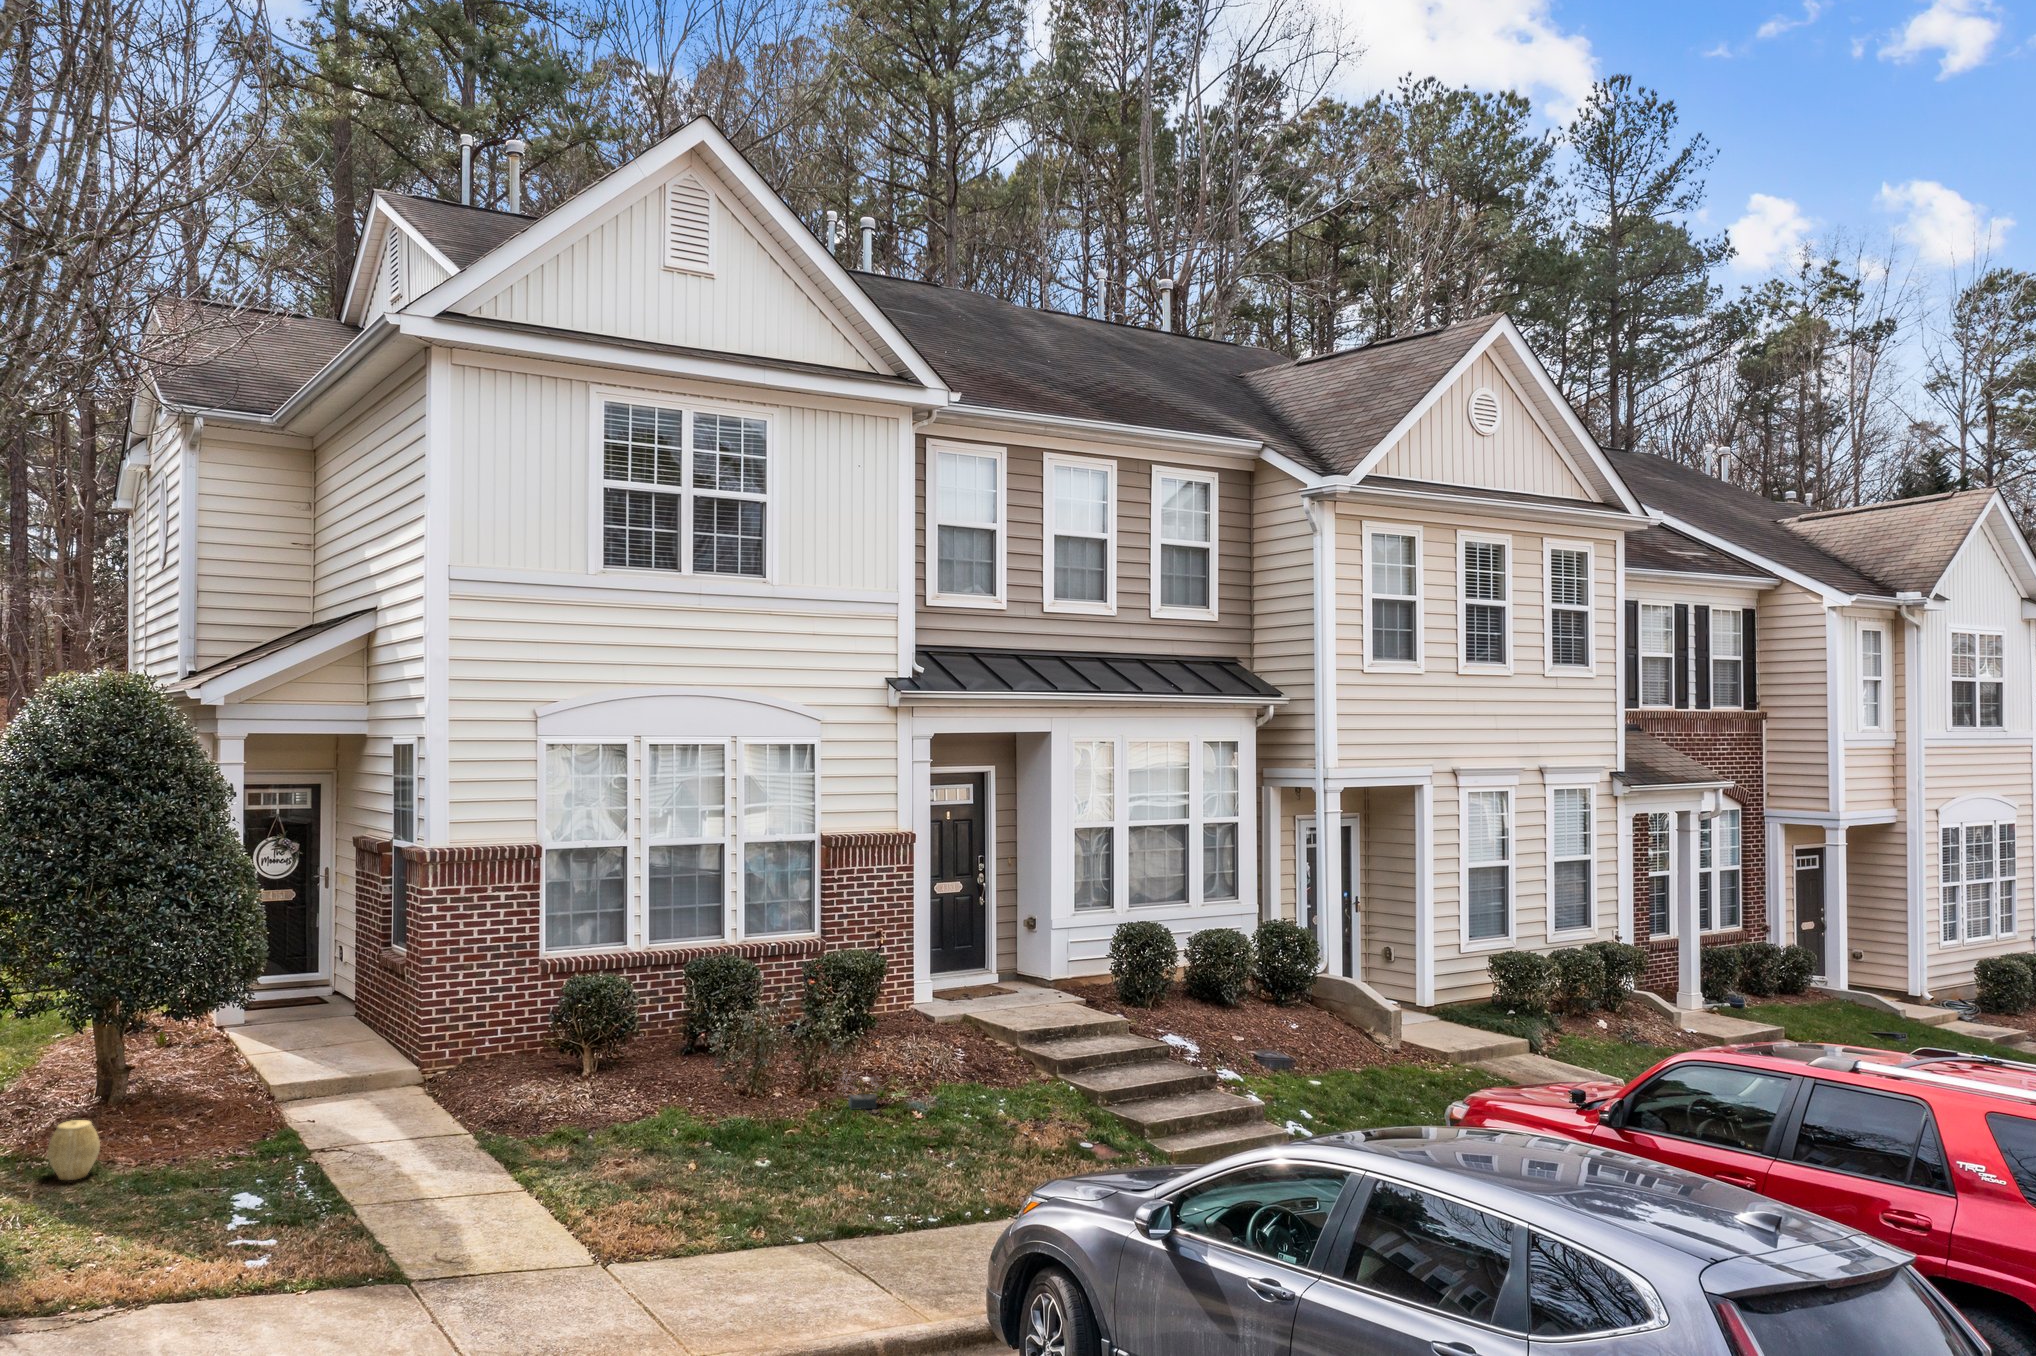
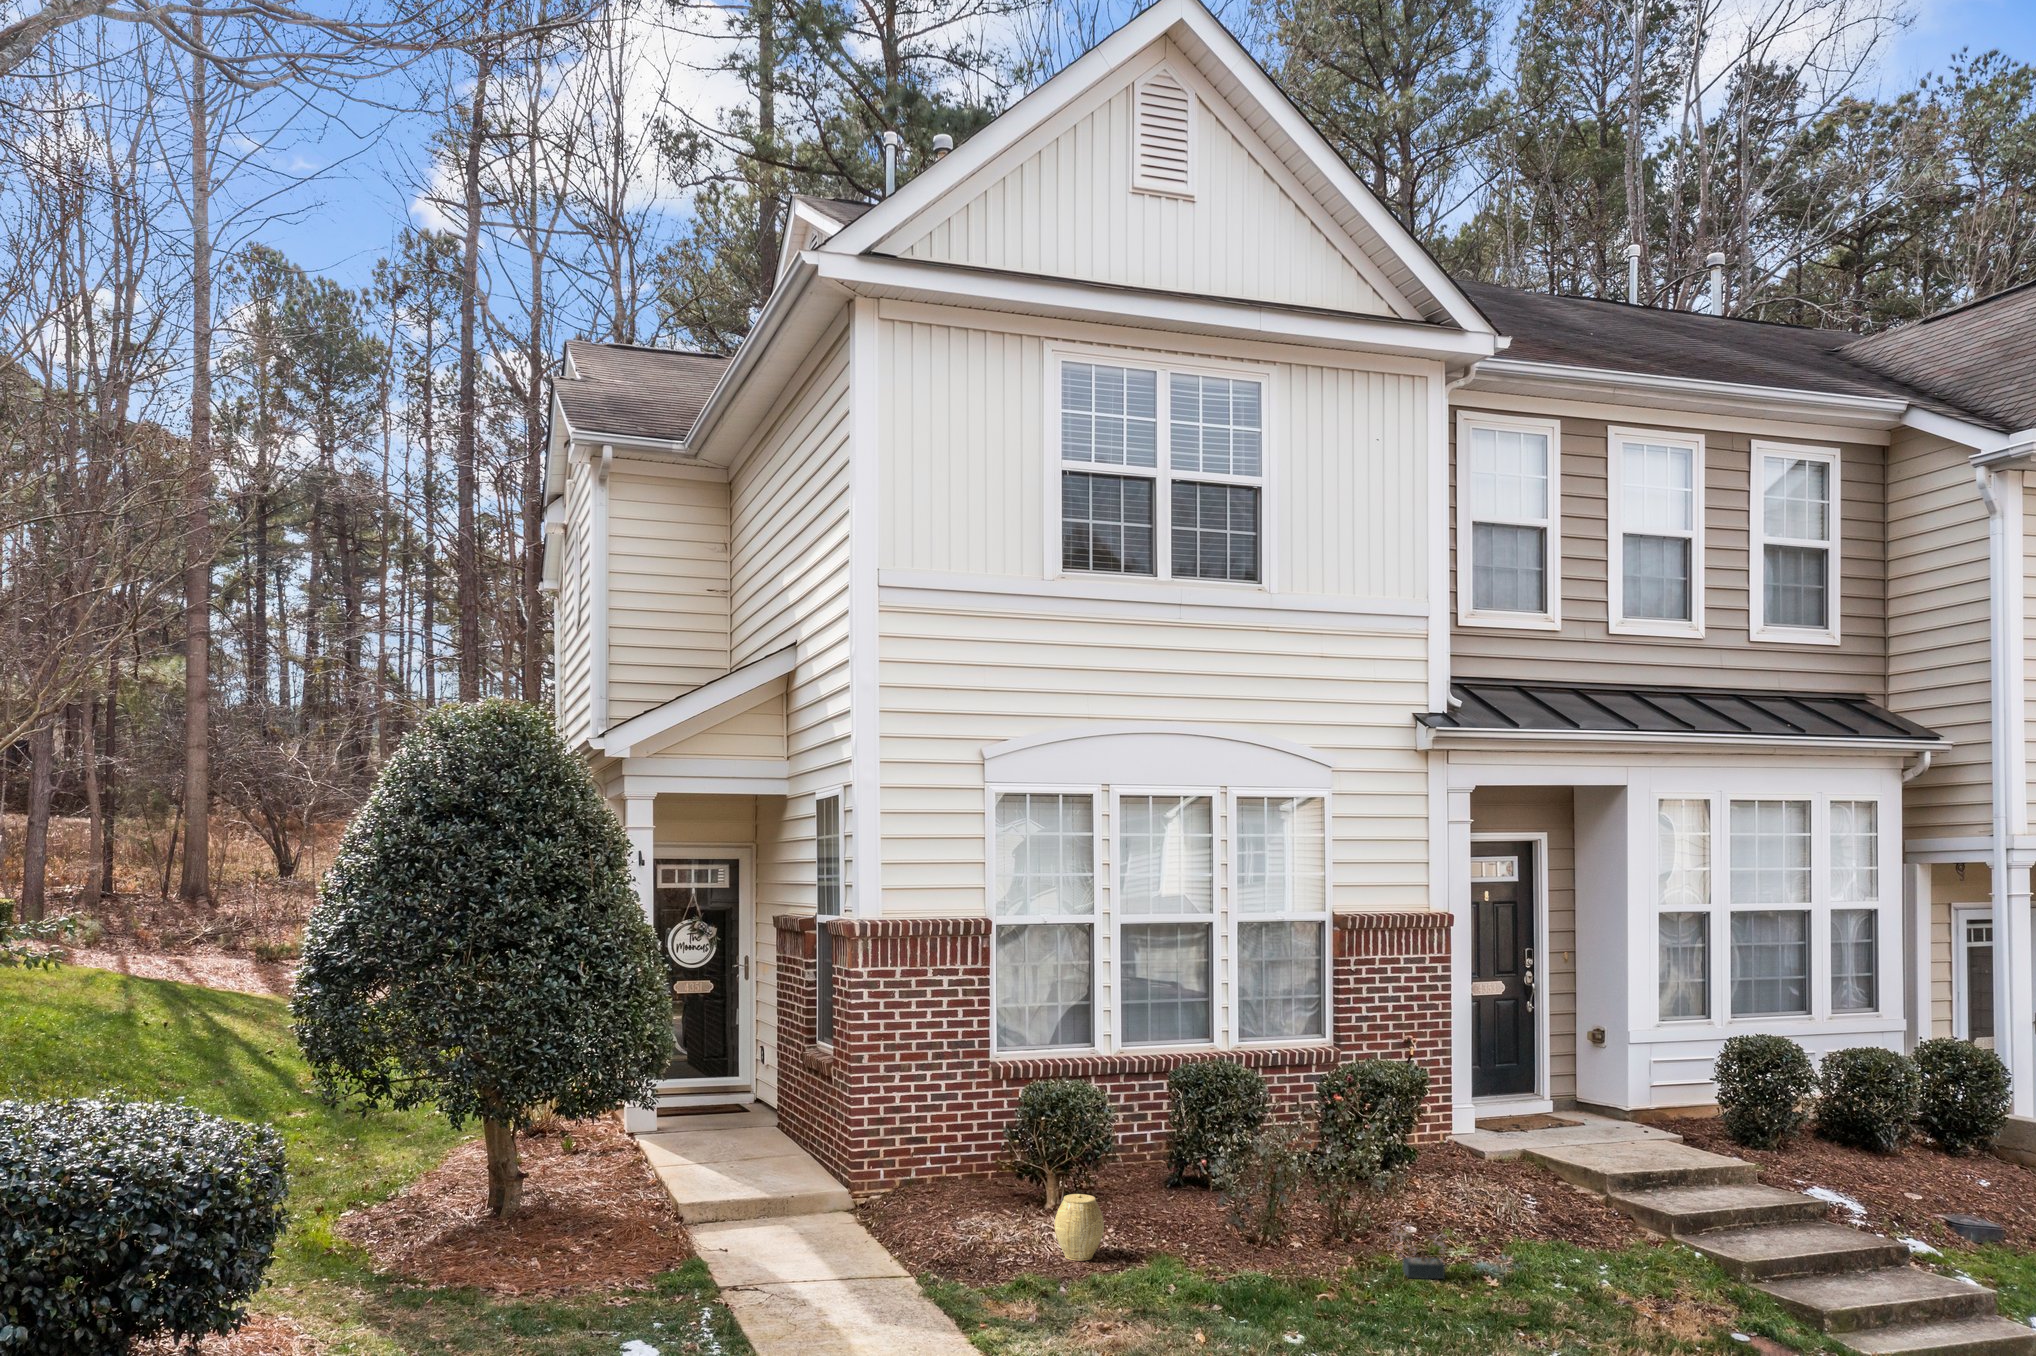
woven basket: present [48,1120,100,1180] -> present [1055,1194,1104,1261]

